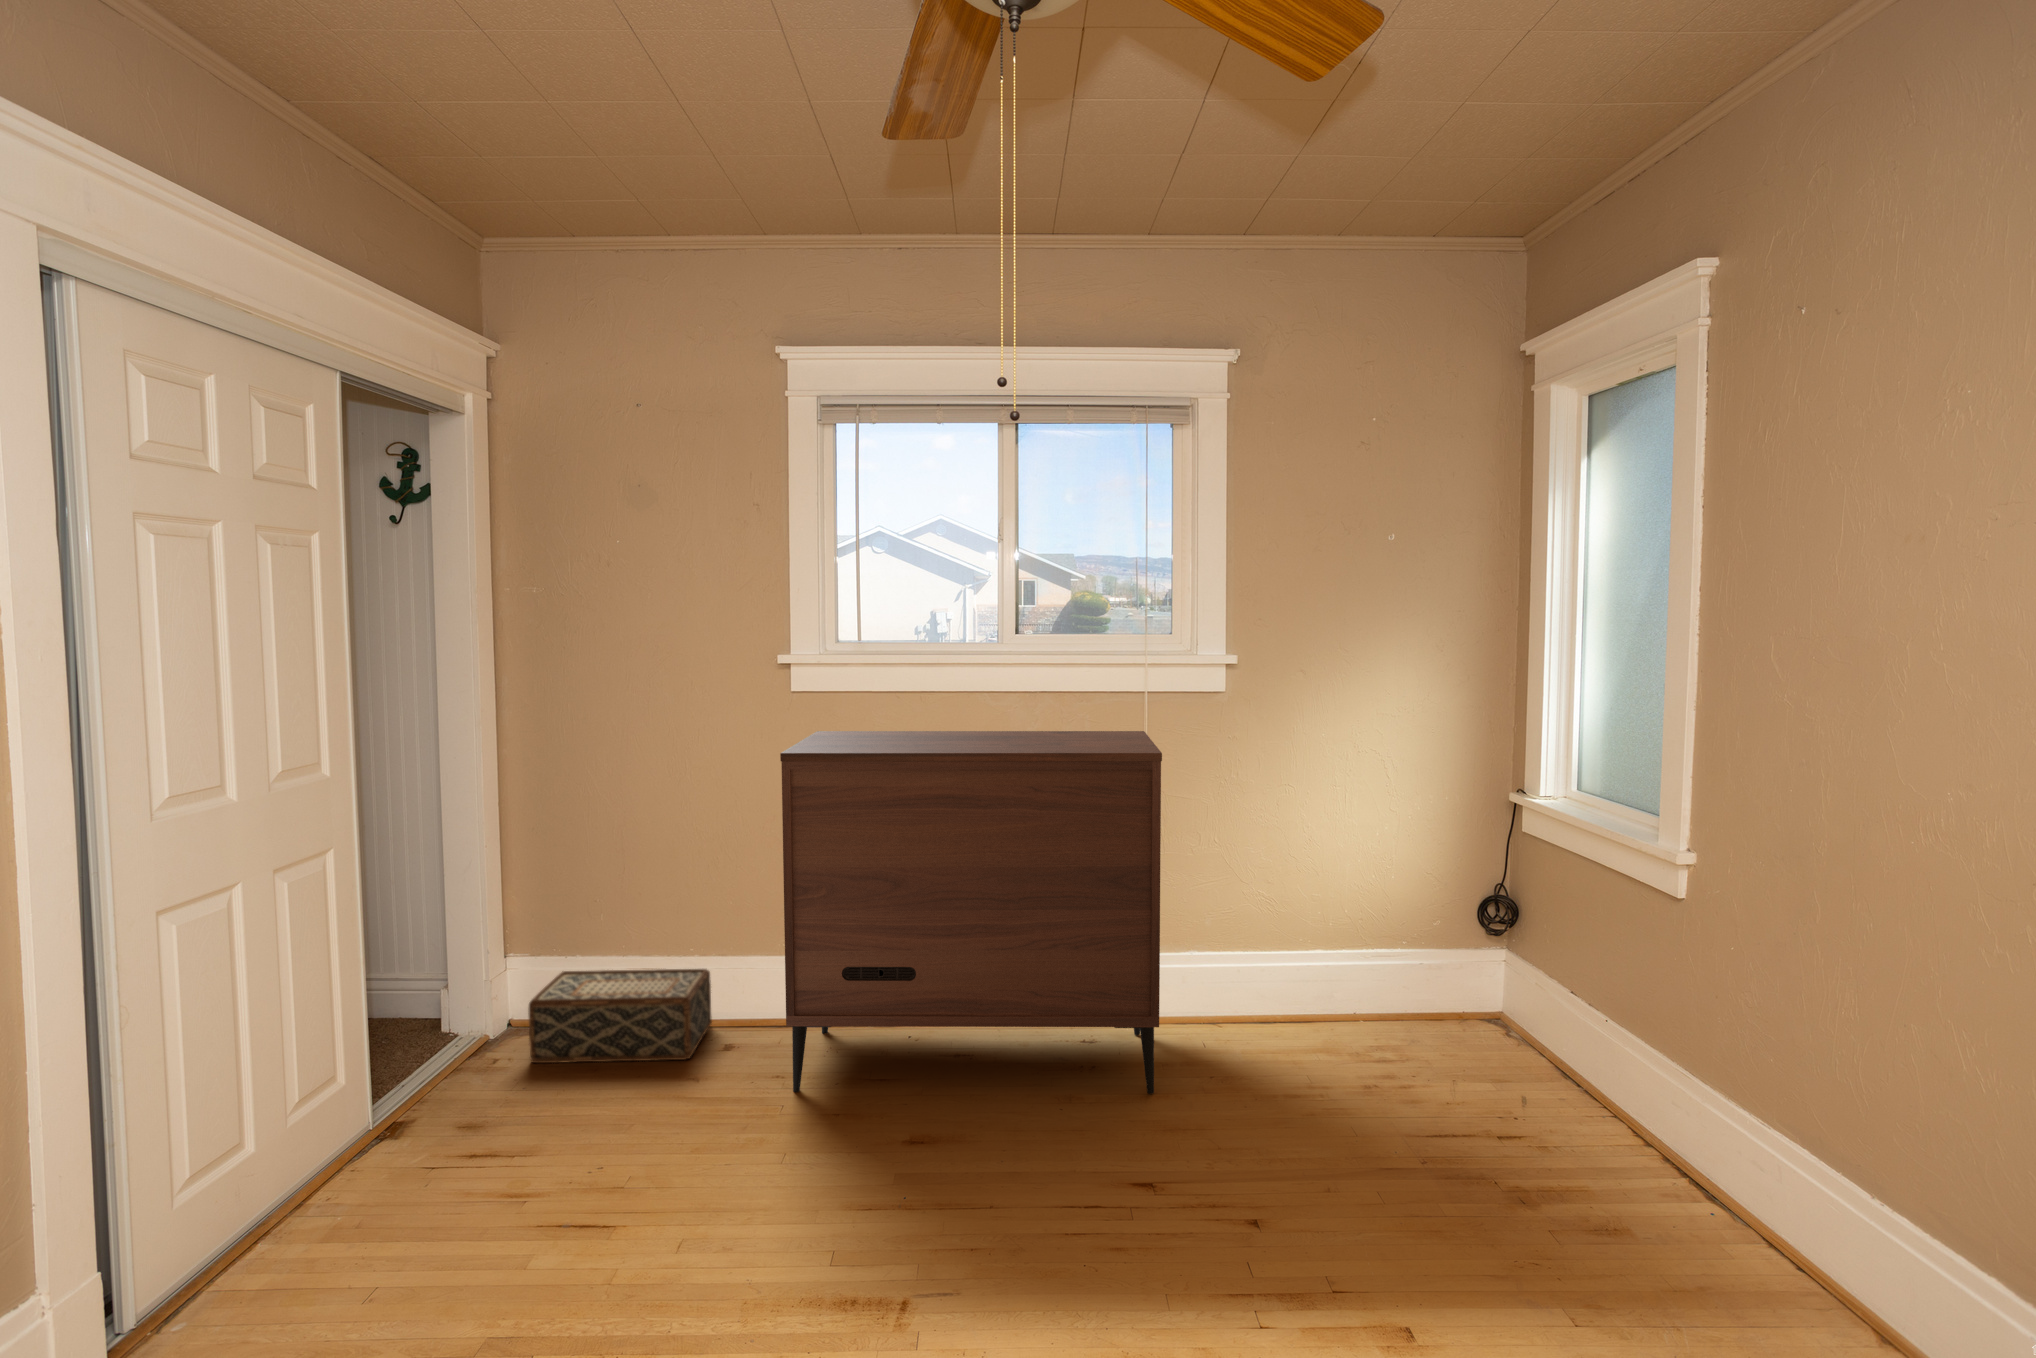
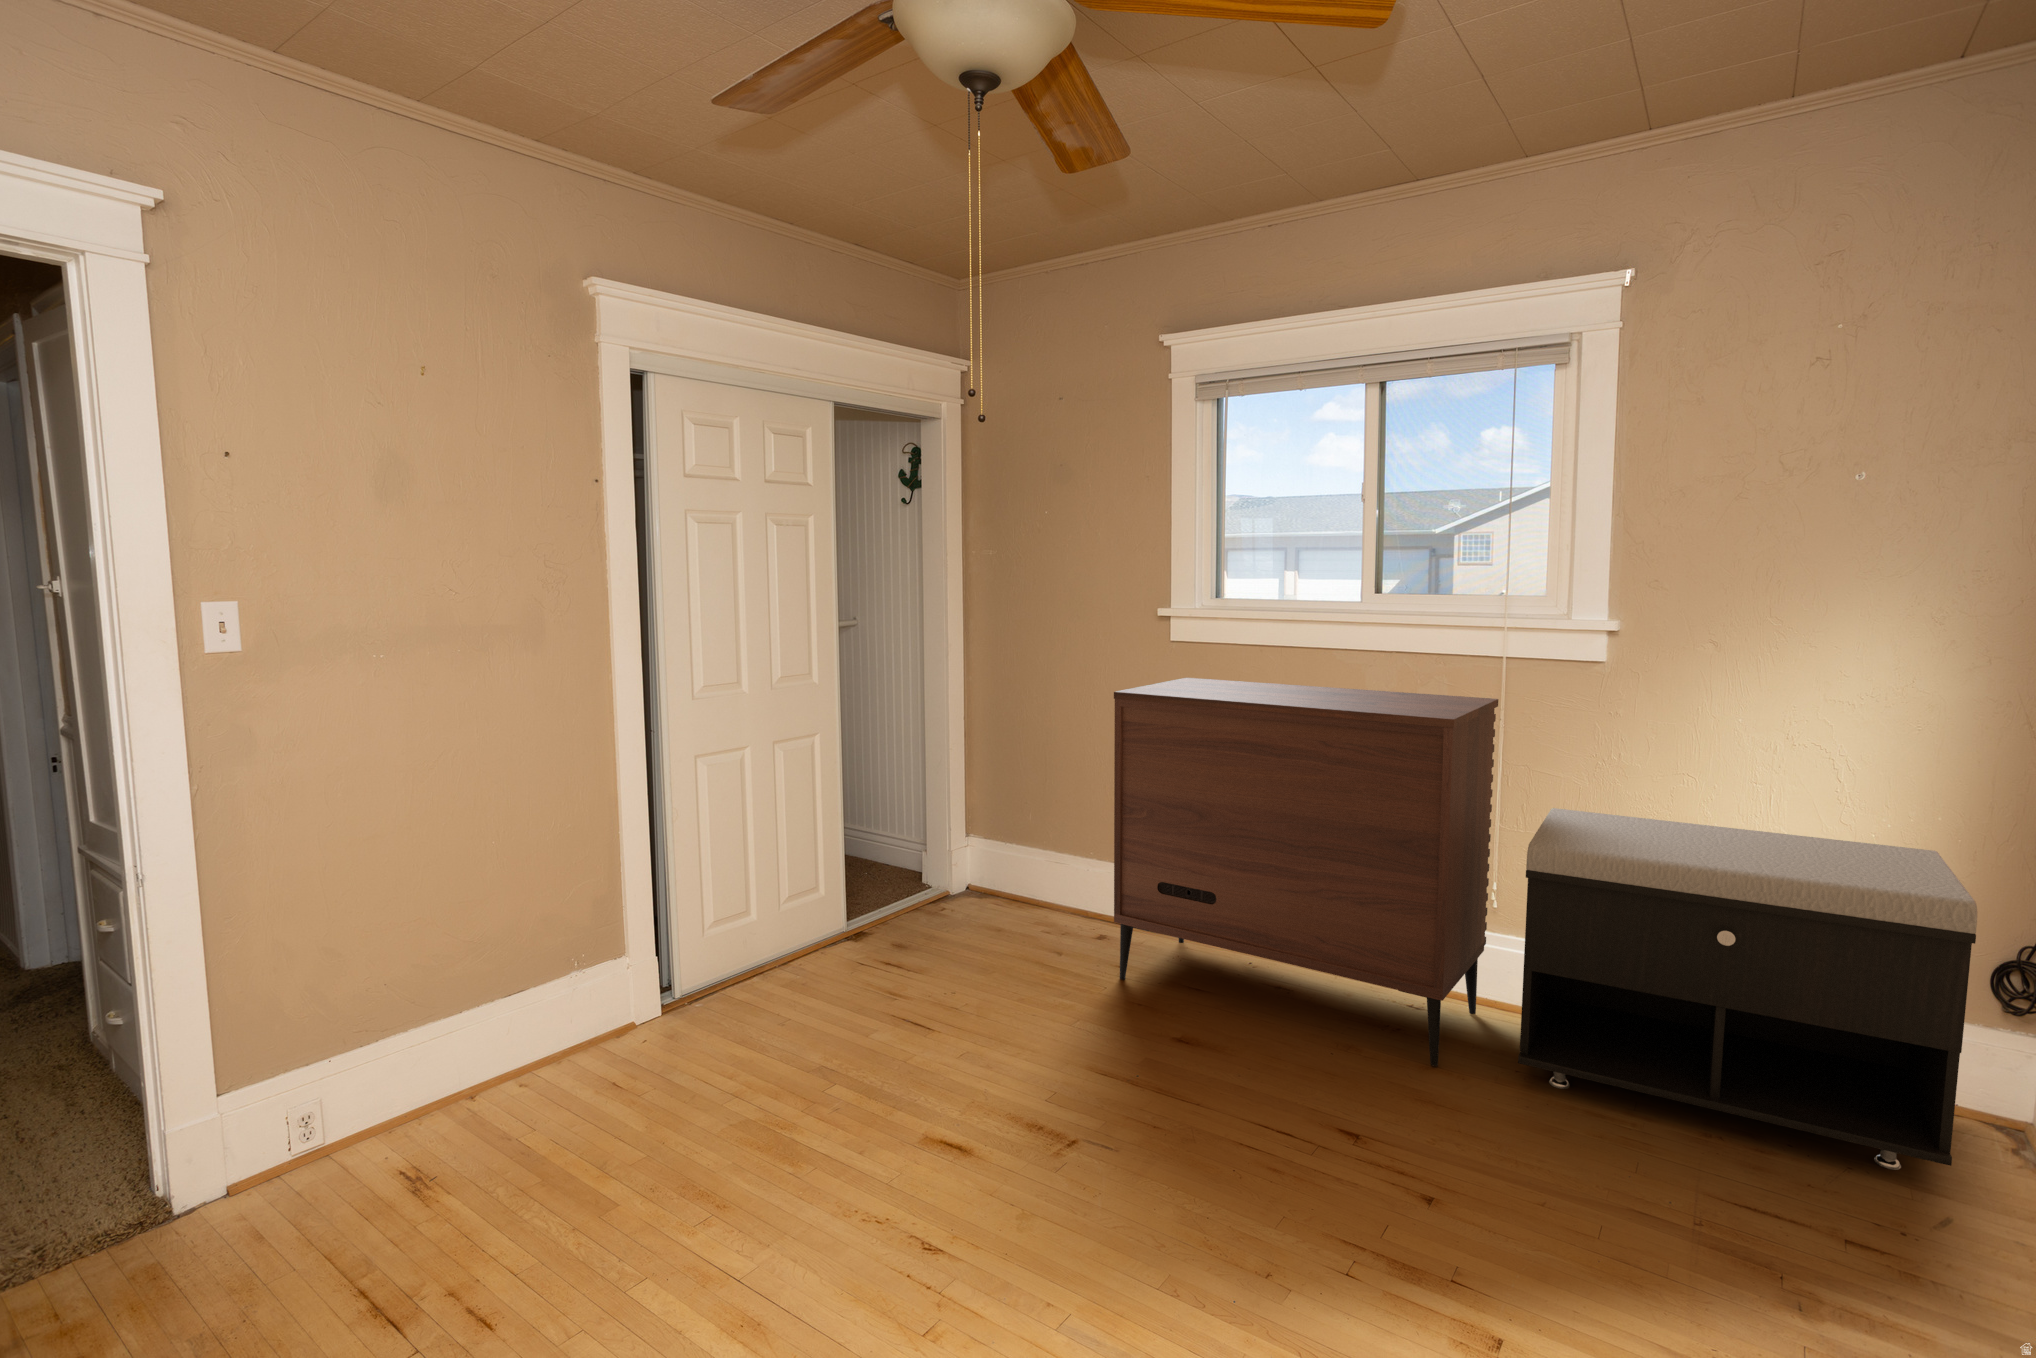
storage bench: none [1189,824,1531,1083] -> present [1518,808,1977,1170]
woven basket: present [529,969,712,1063] -> none [962,852,1100,936]

